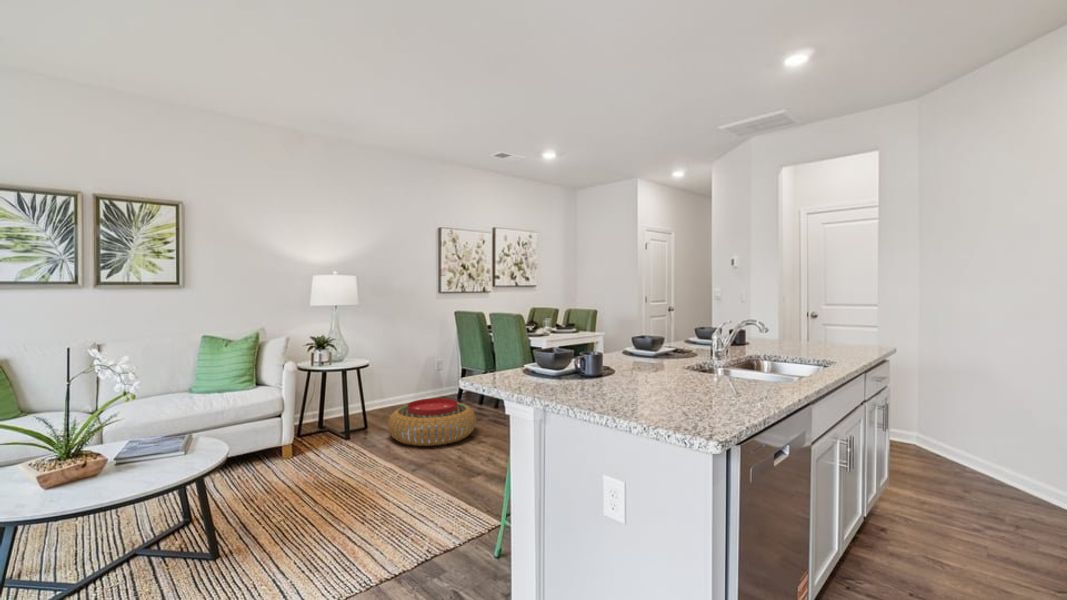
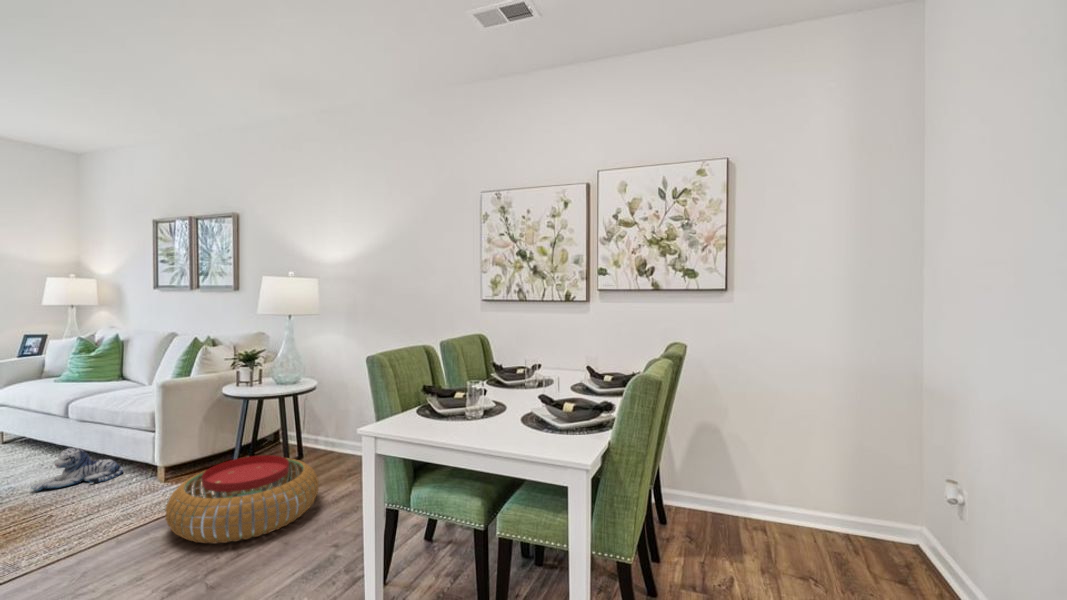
plush toy: none [235,456,277,504] -> present [31,447,124,491]

